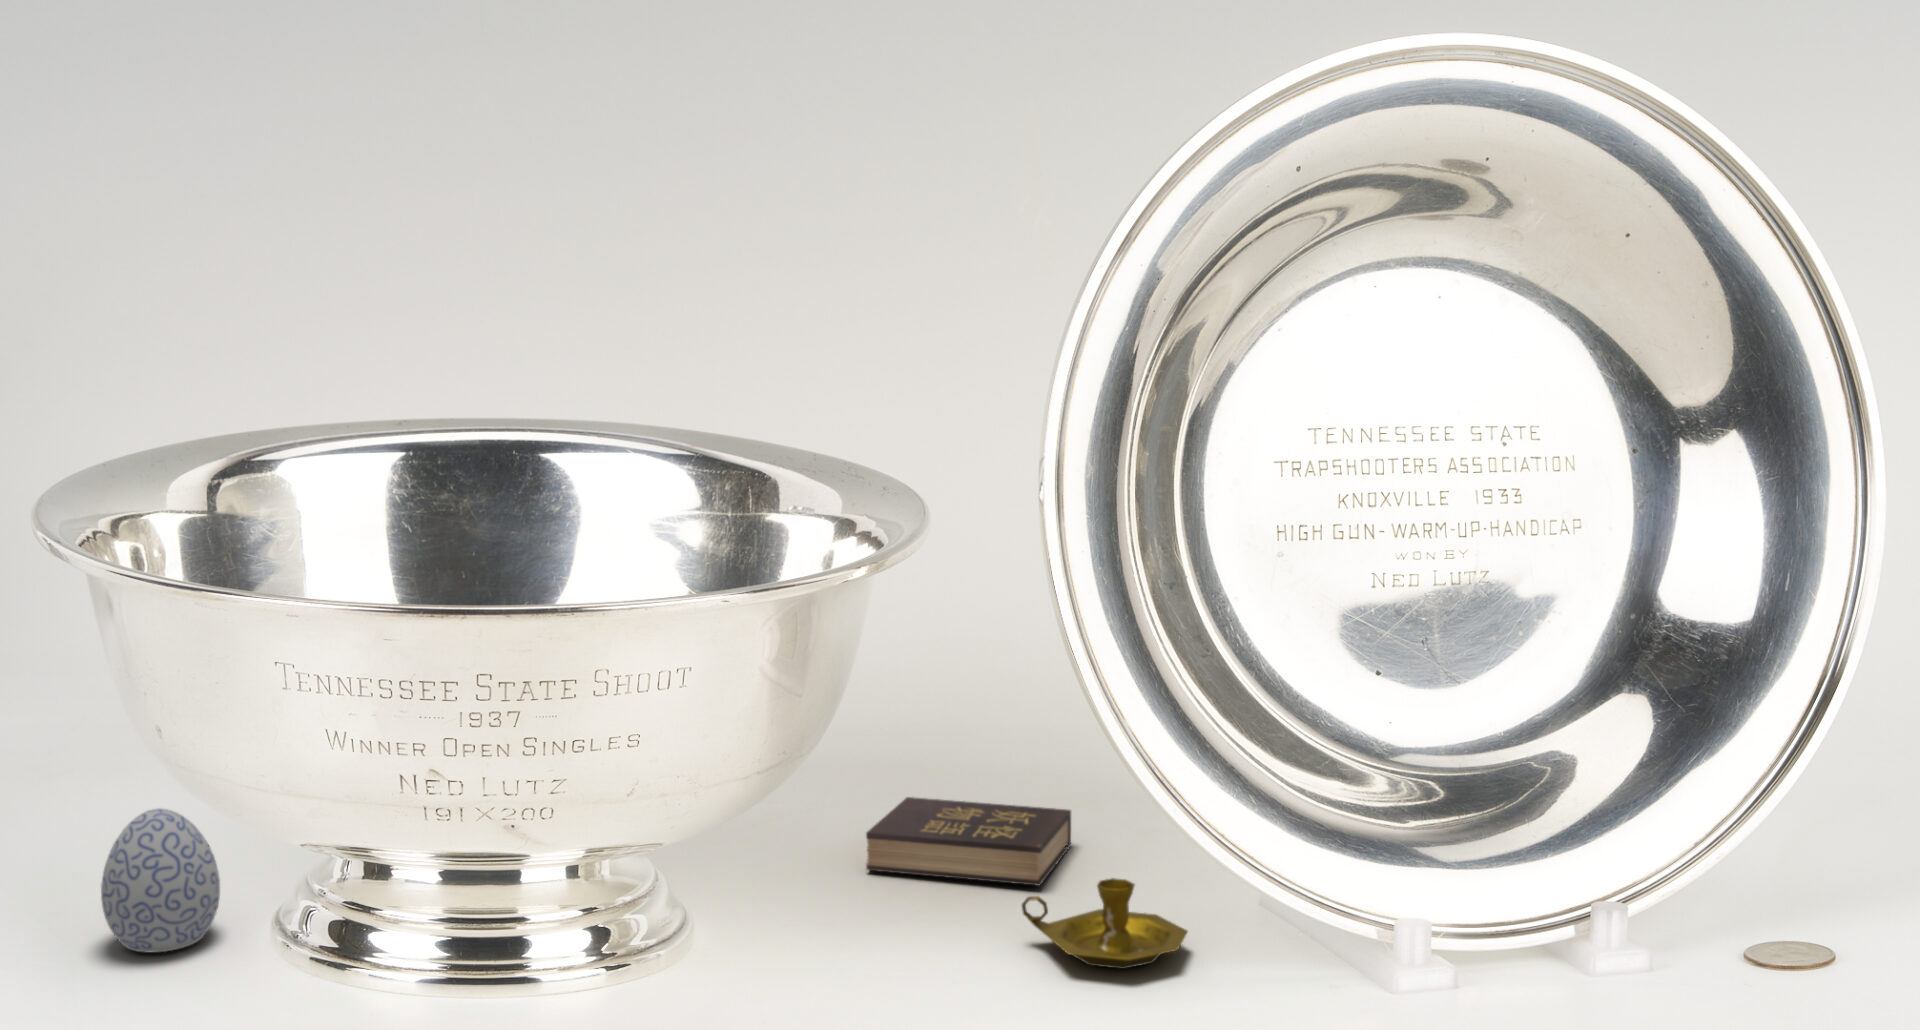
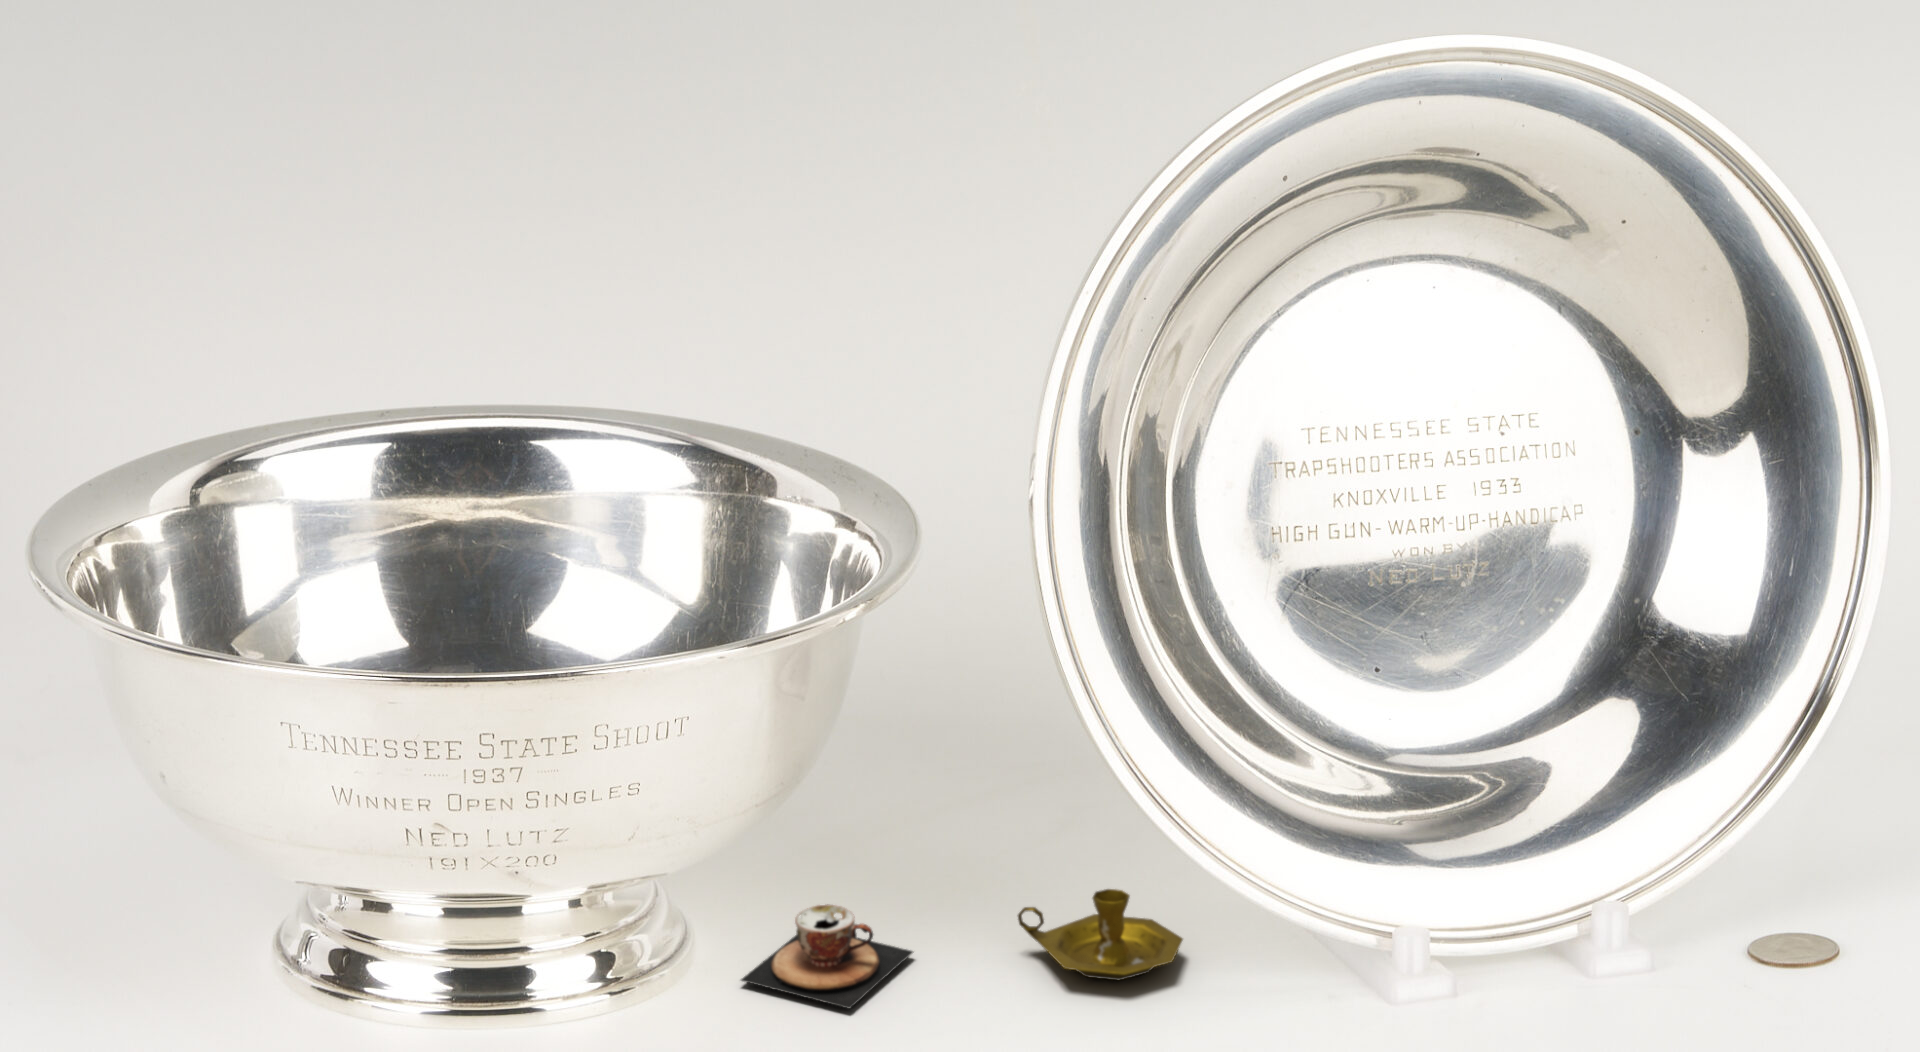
hardback book: present [866,797,1071,886] -> none [858,786,1066,885]
decorative egg: present [101,809,220,952] -> none [98,840,215,983]
teacup: none [739,888,917,988] -> present [741,904,913,1009]

